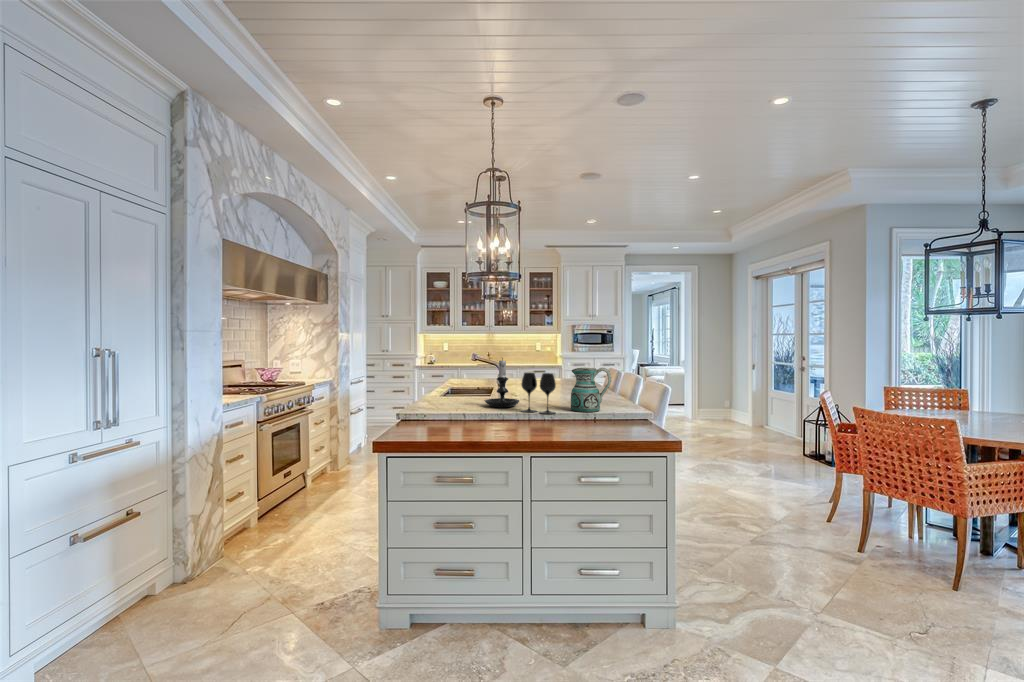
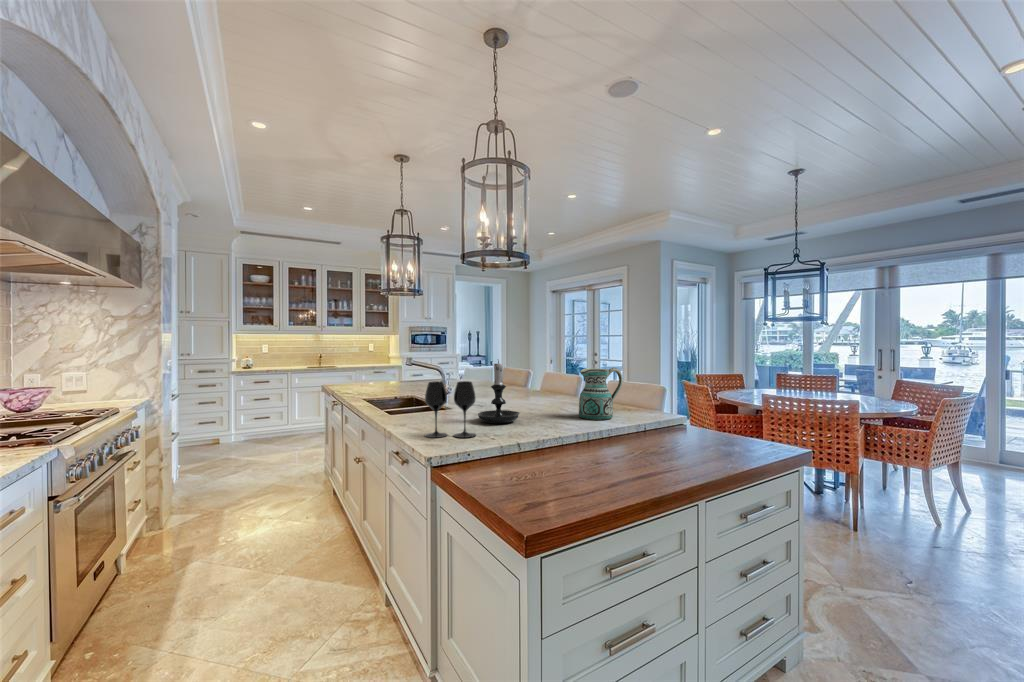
wine glass: present [521,373,556,414] -> present [425,381,476,438]

